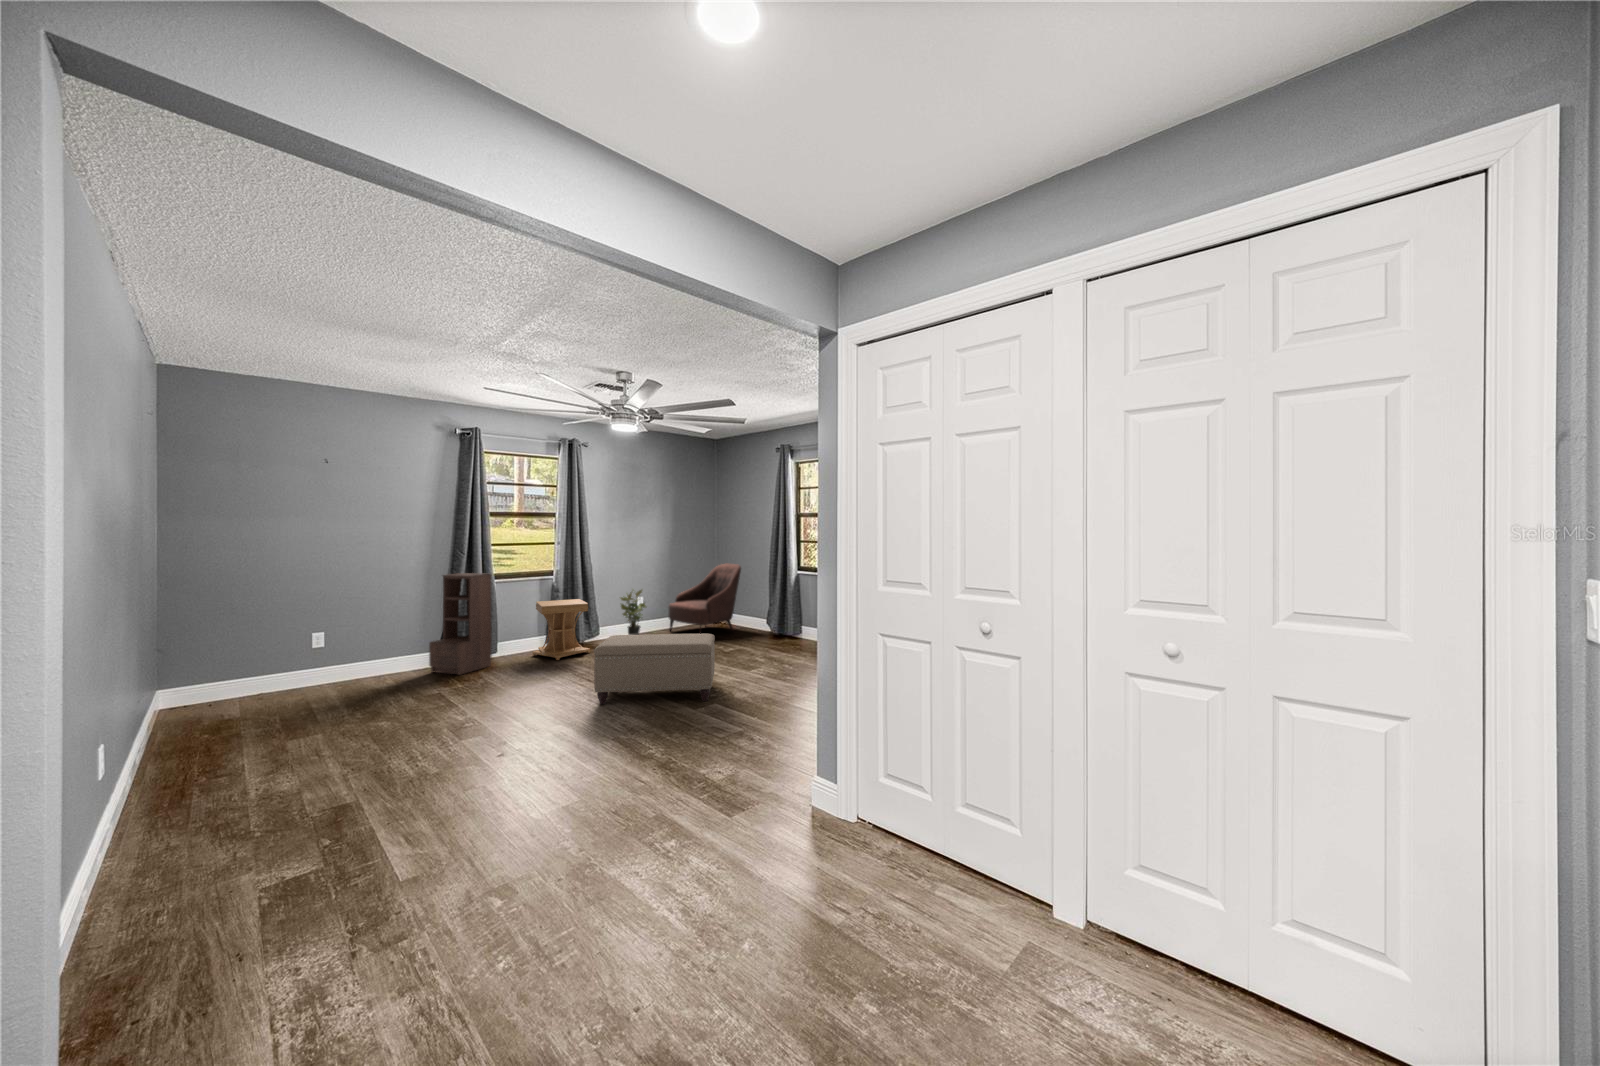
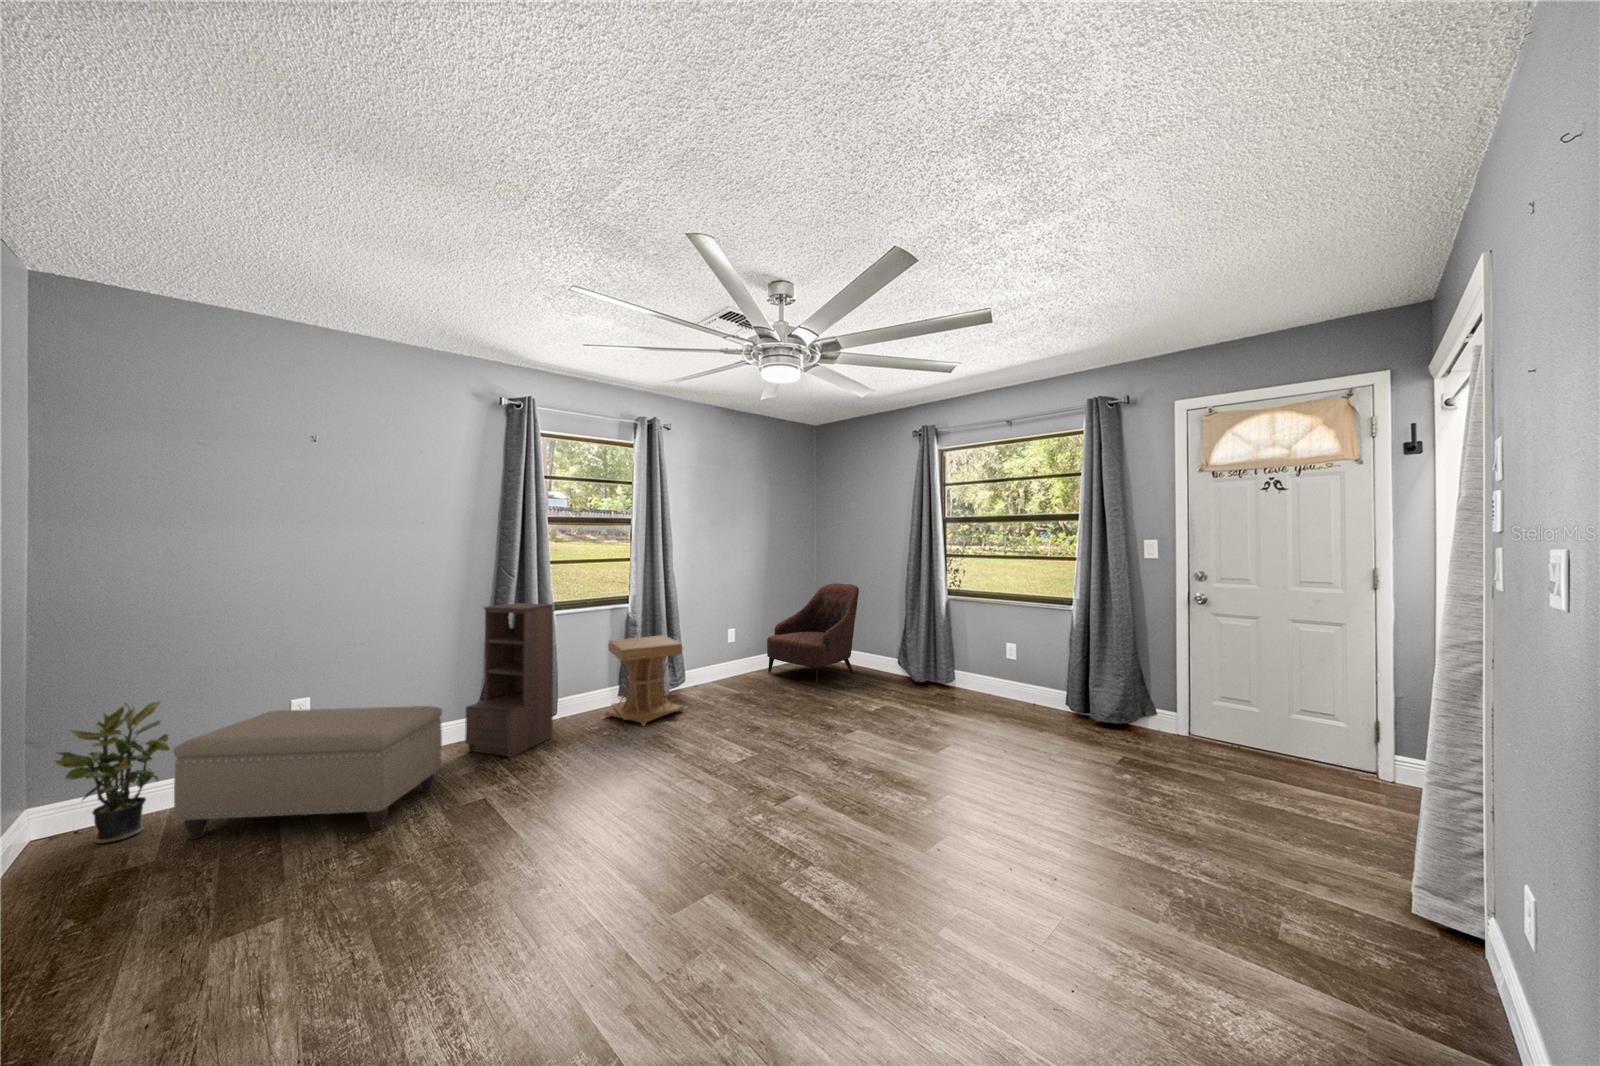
potted plant: present [621,590,646,635] -> present [55,701,170,844]
ottoman: present [594,633,715,704] -> present [173,706,442,840]

